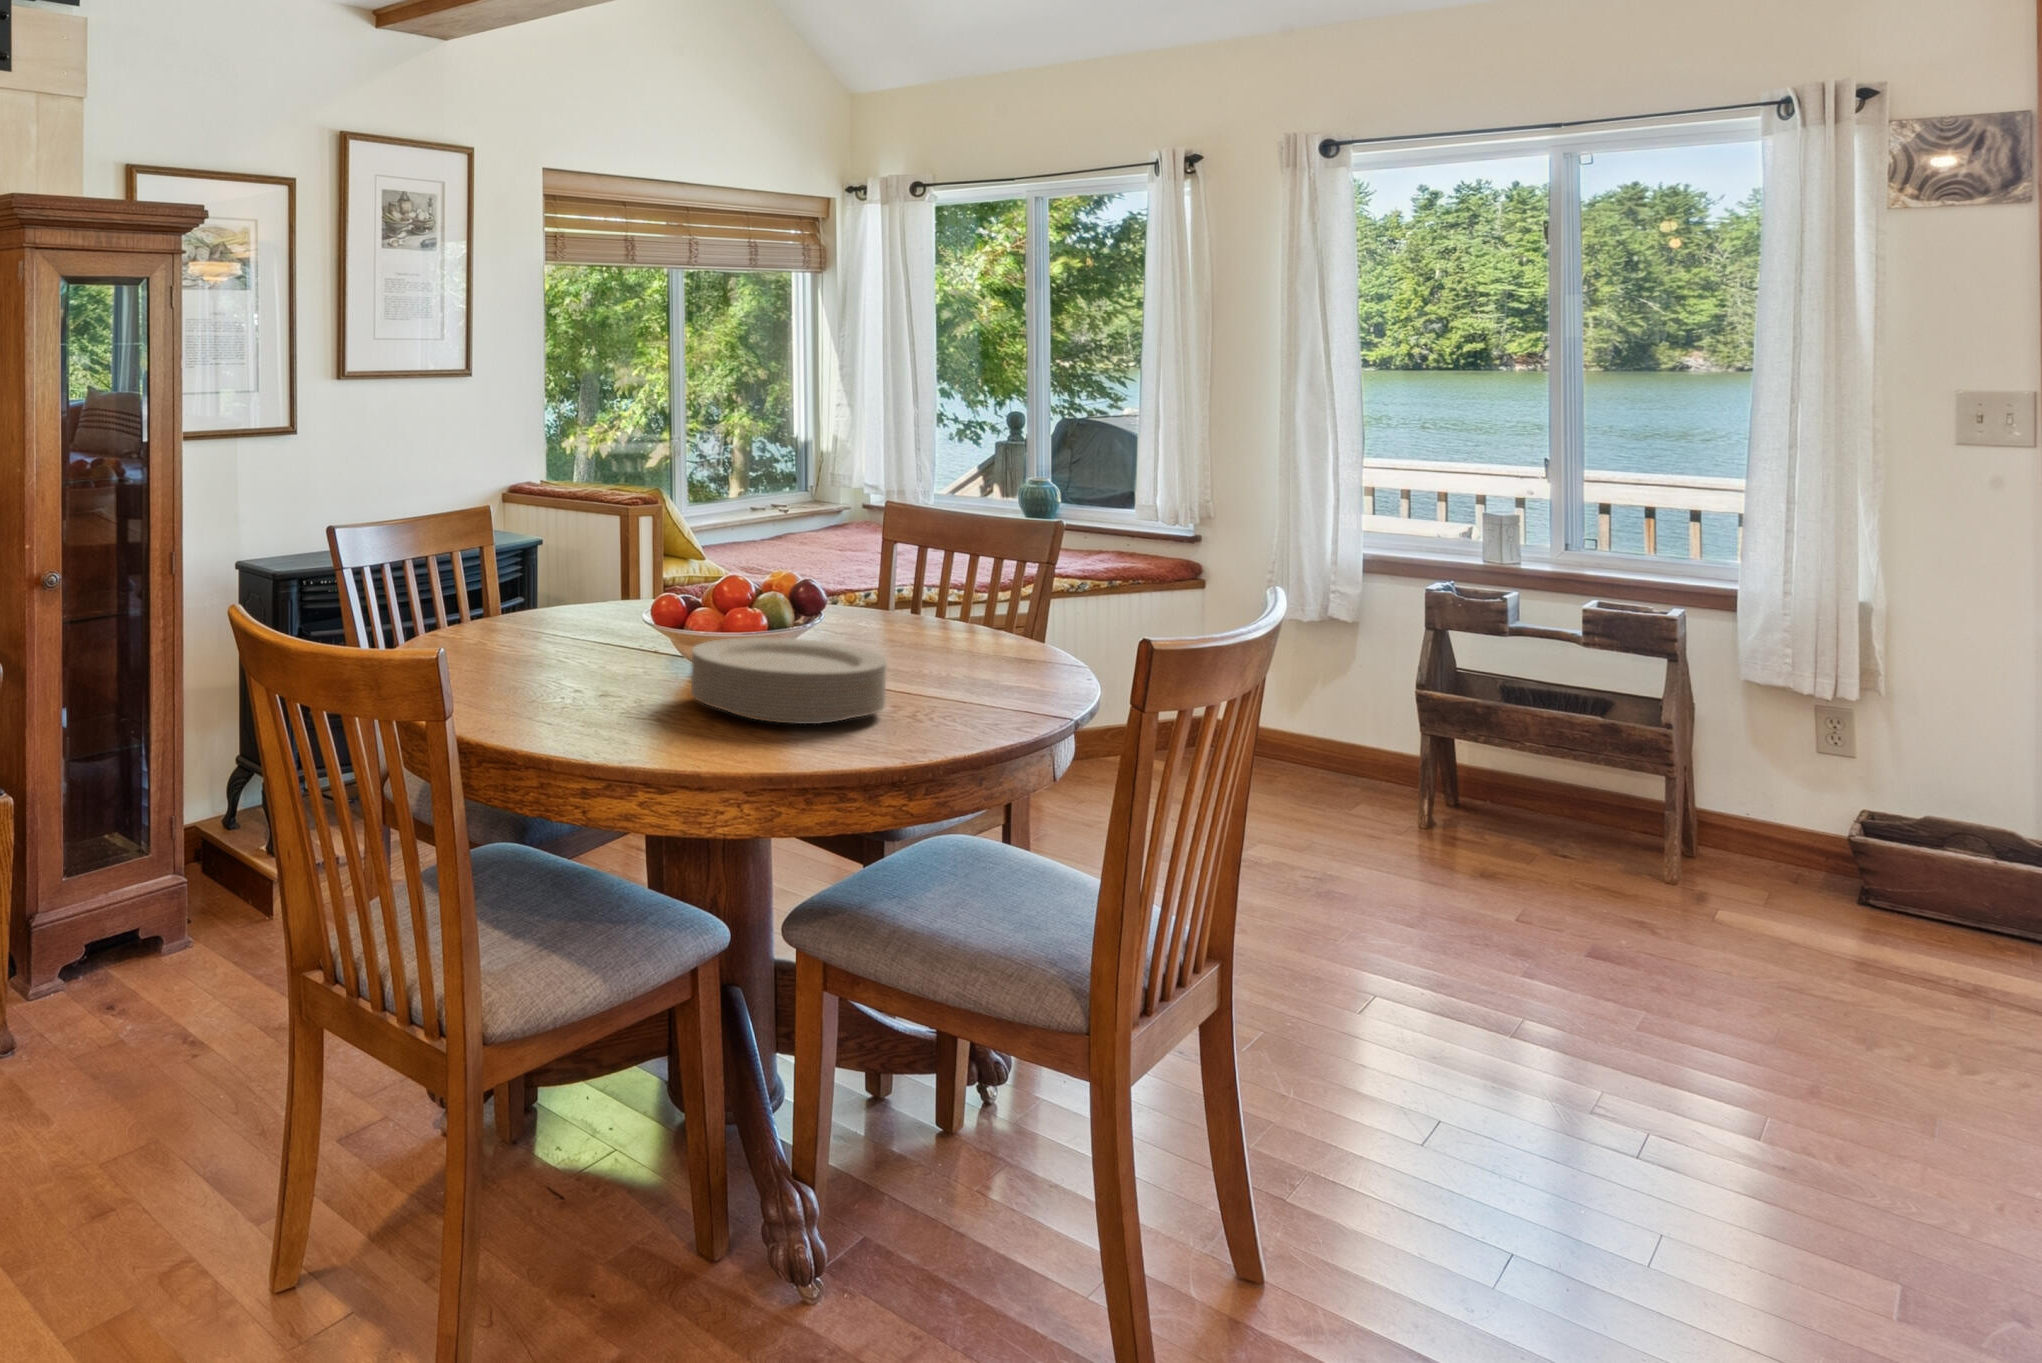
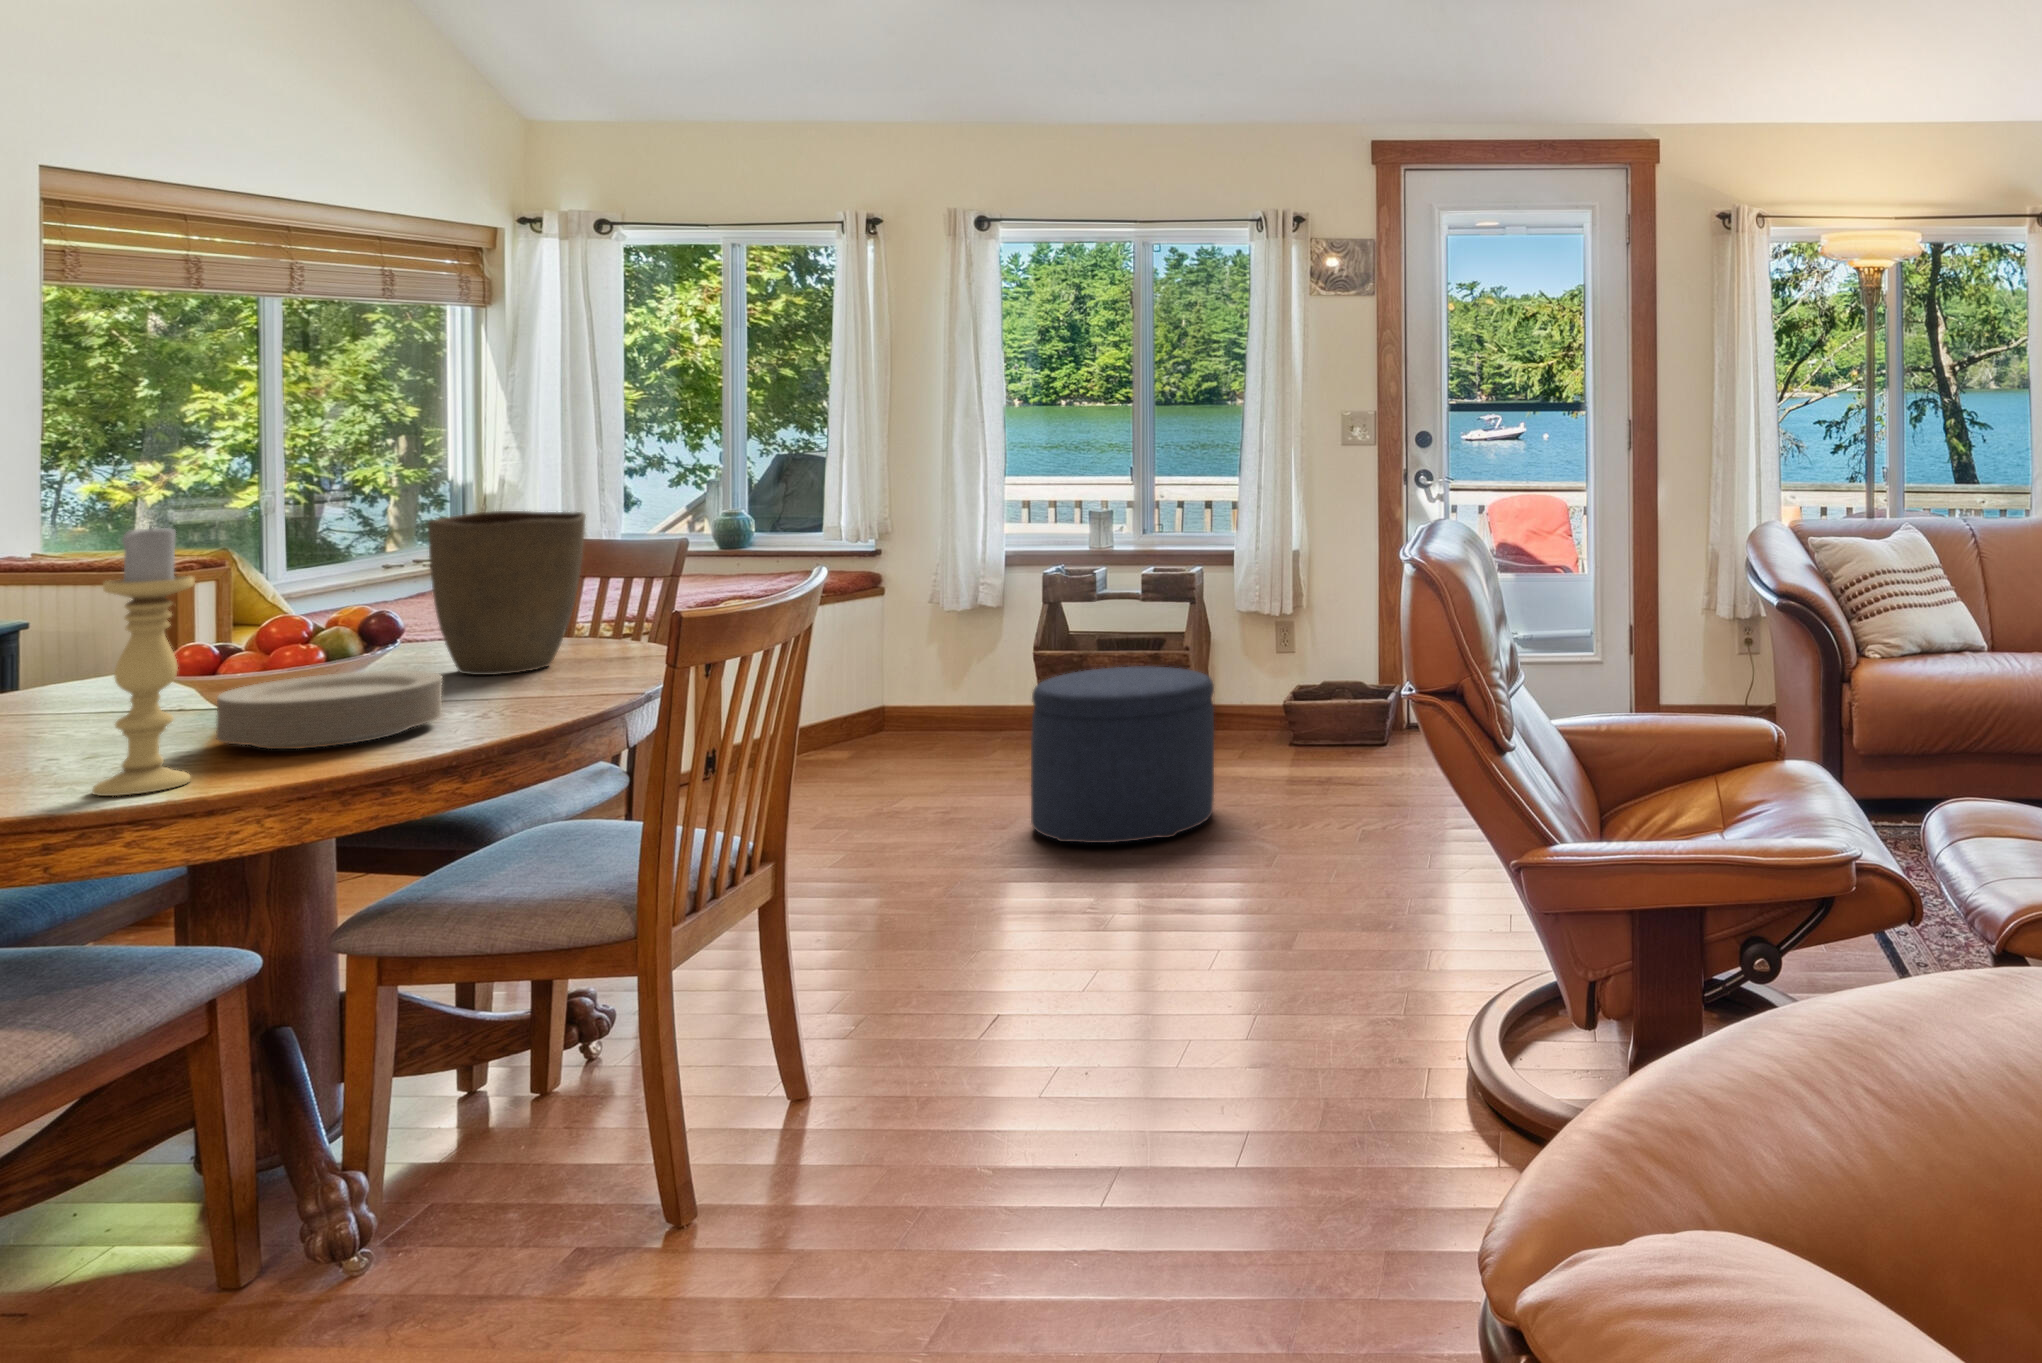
candle holder: none [607,466,685,753] -> present [93,525,195,796]
vase: none [841,472,989,653] -> present [428,511,586,675]
ottoman: none [1463,734,1773,1005] -> present [1031,666,1214,843]

